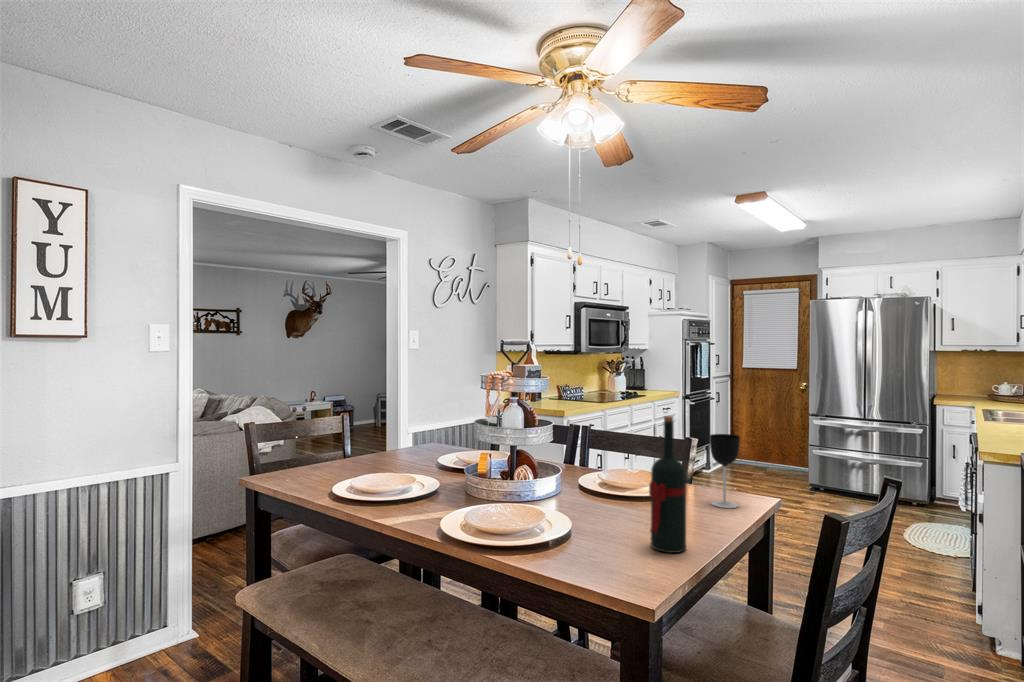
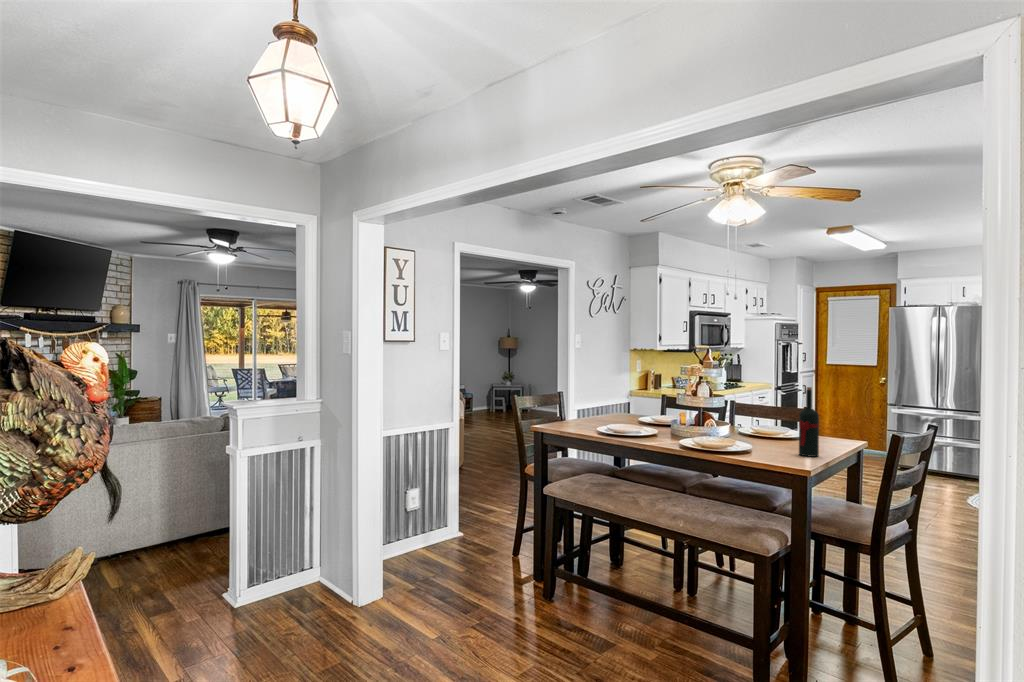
wine glass: present [710,434,740,508] -> none [825,402,844,444]

